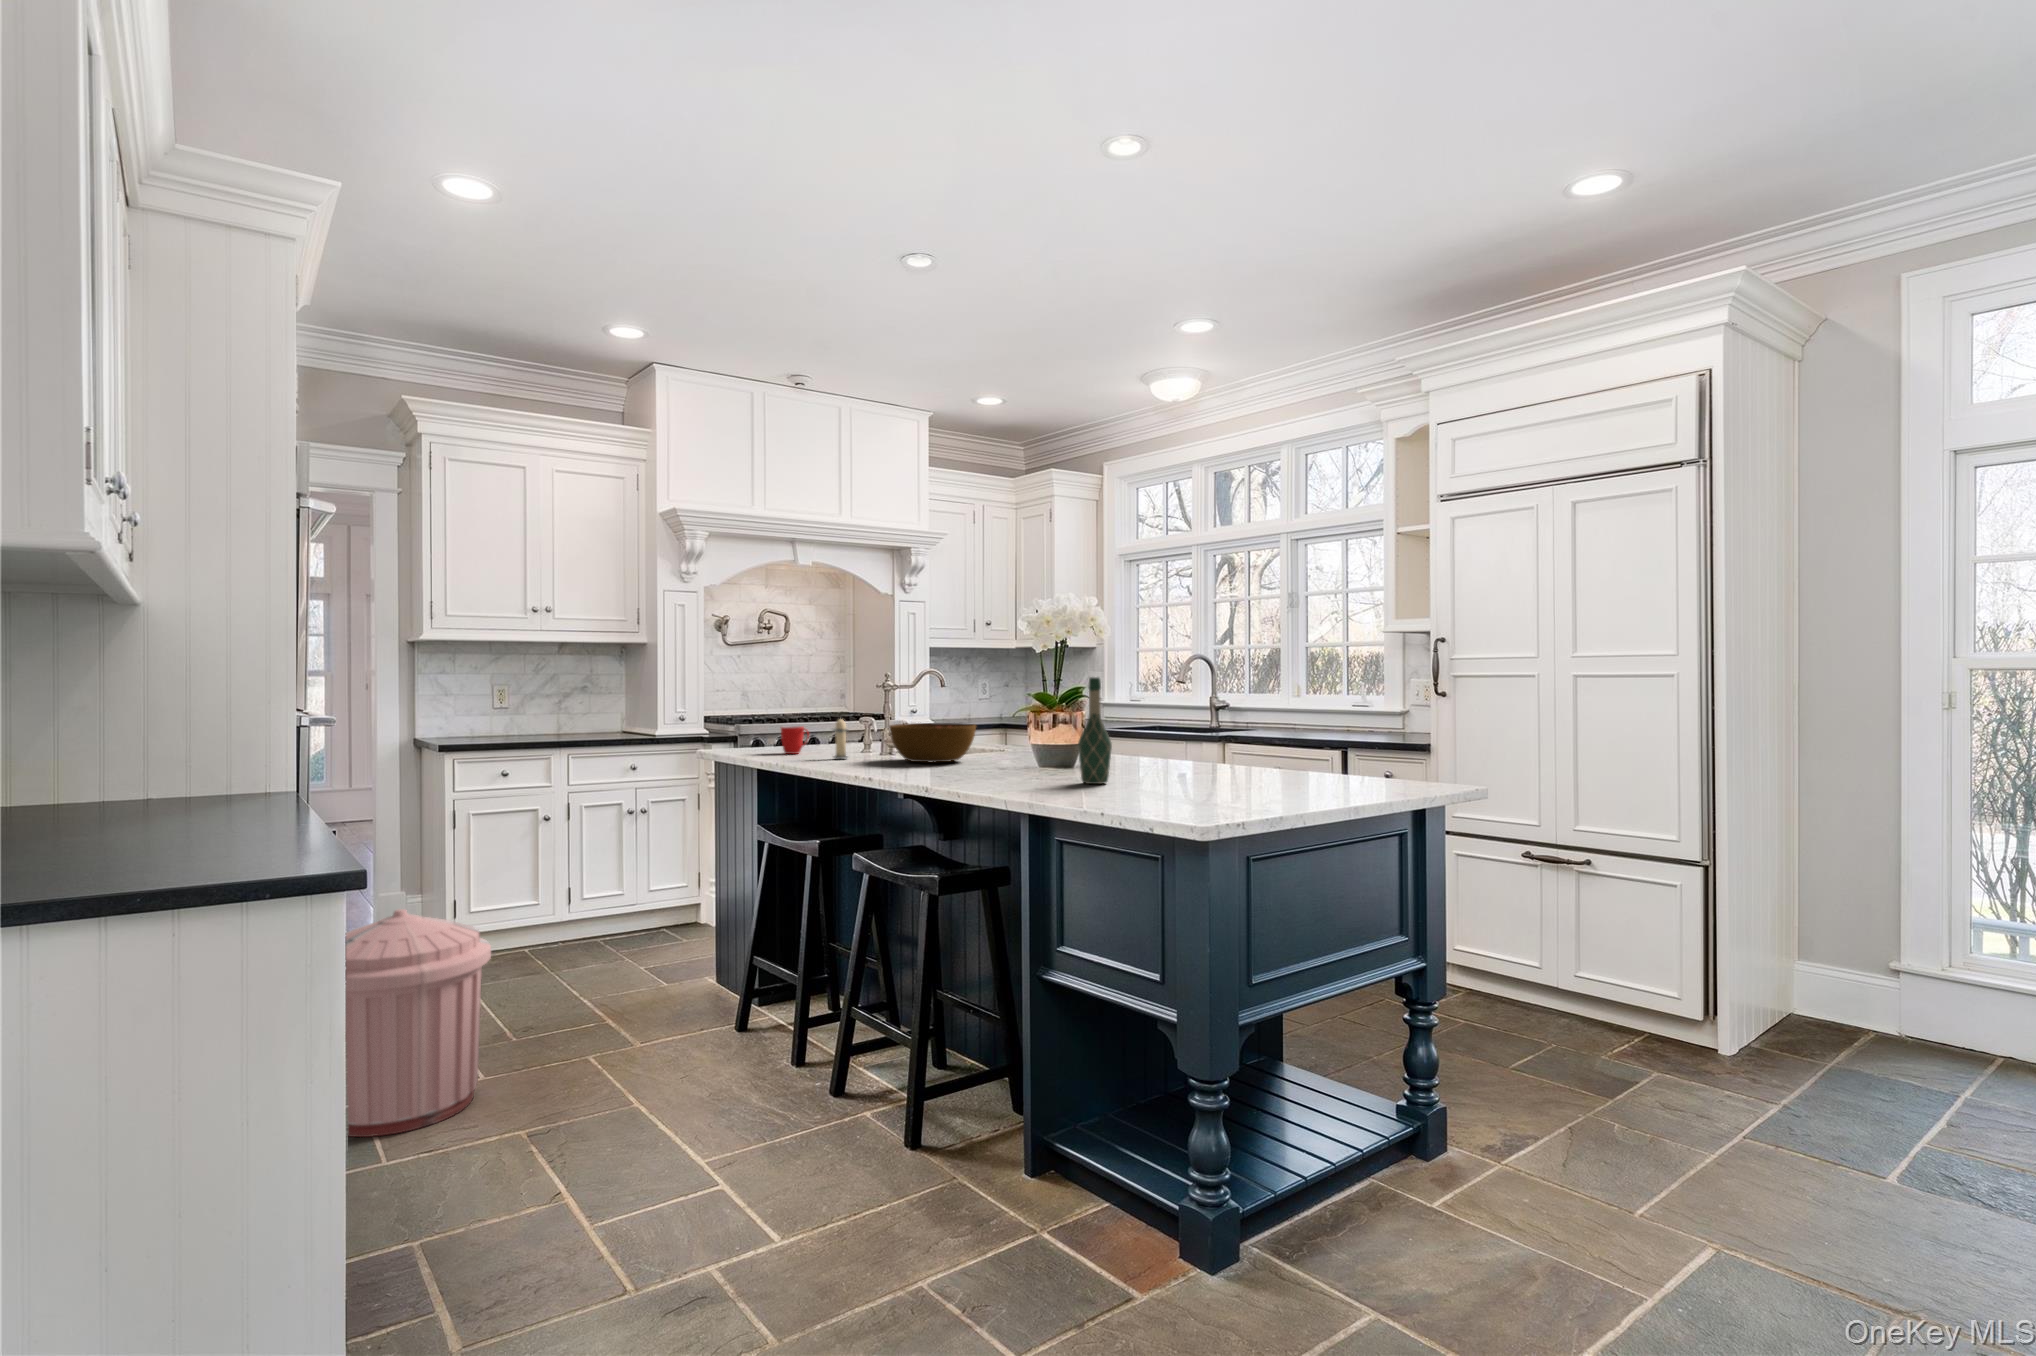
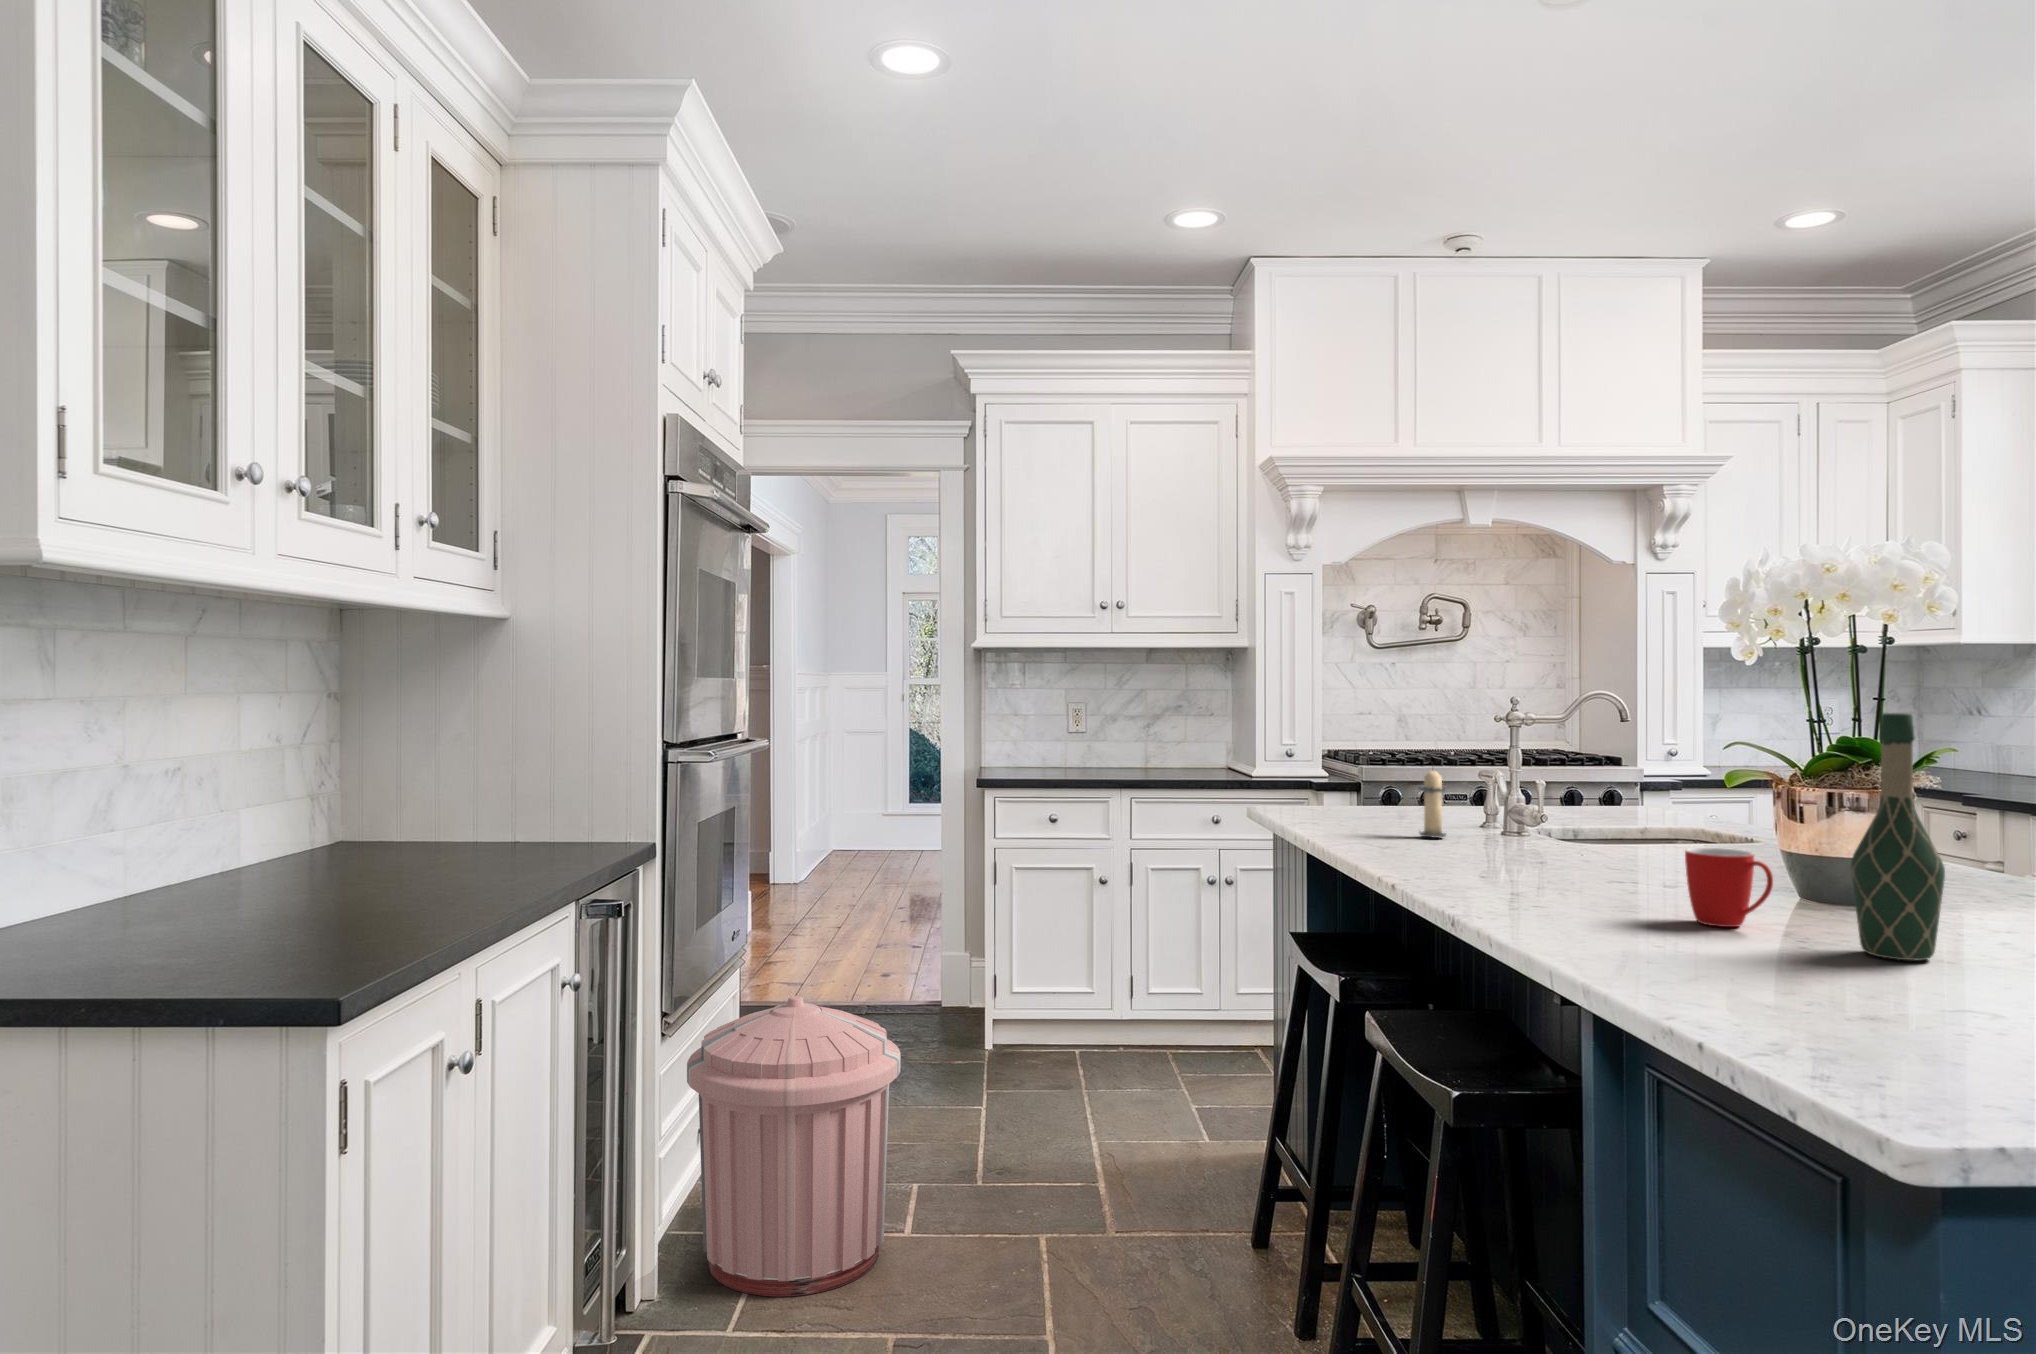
bowl: present [889,723,976,762] -> none [1506,784,1681,860]
mug: present [781,726,809,754] -> present [1685,848,1773,927]

